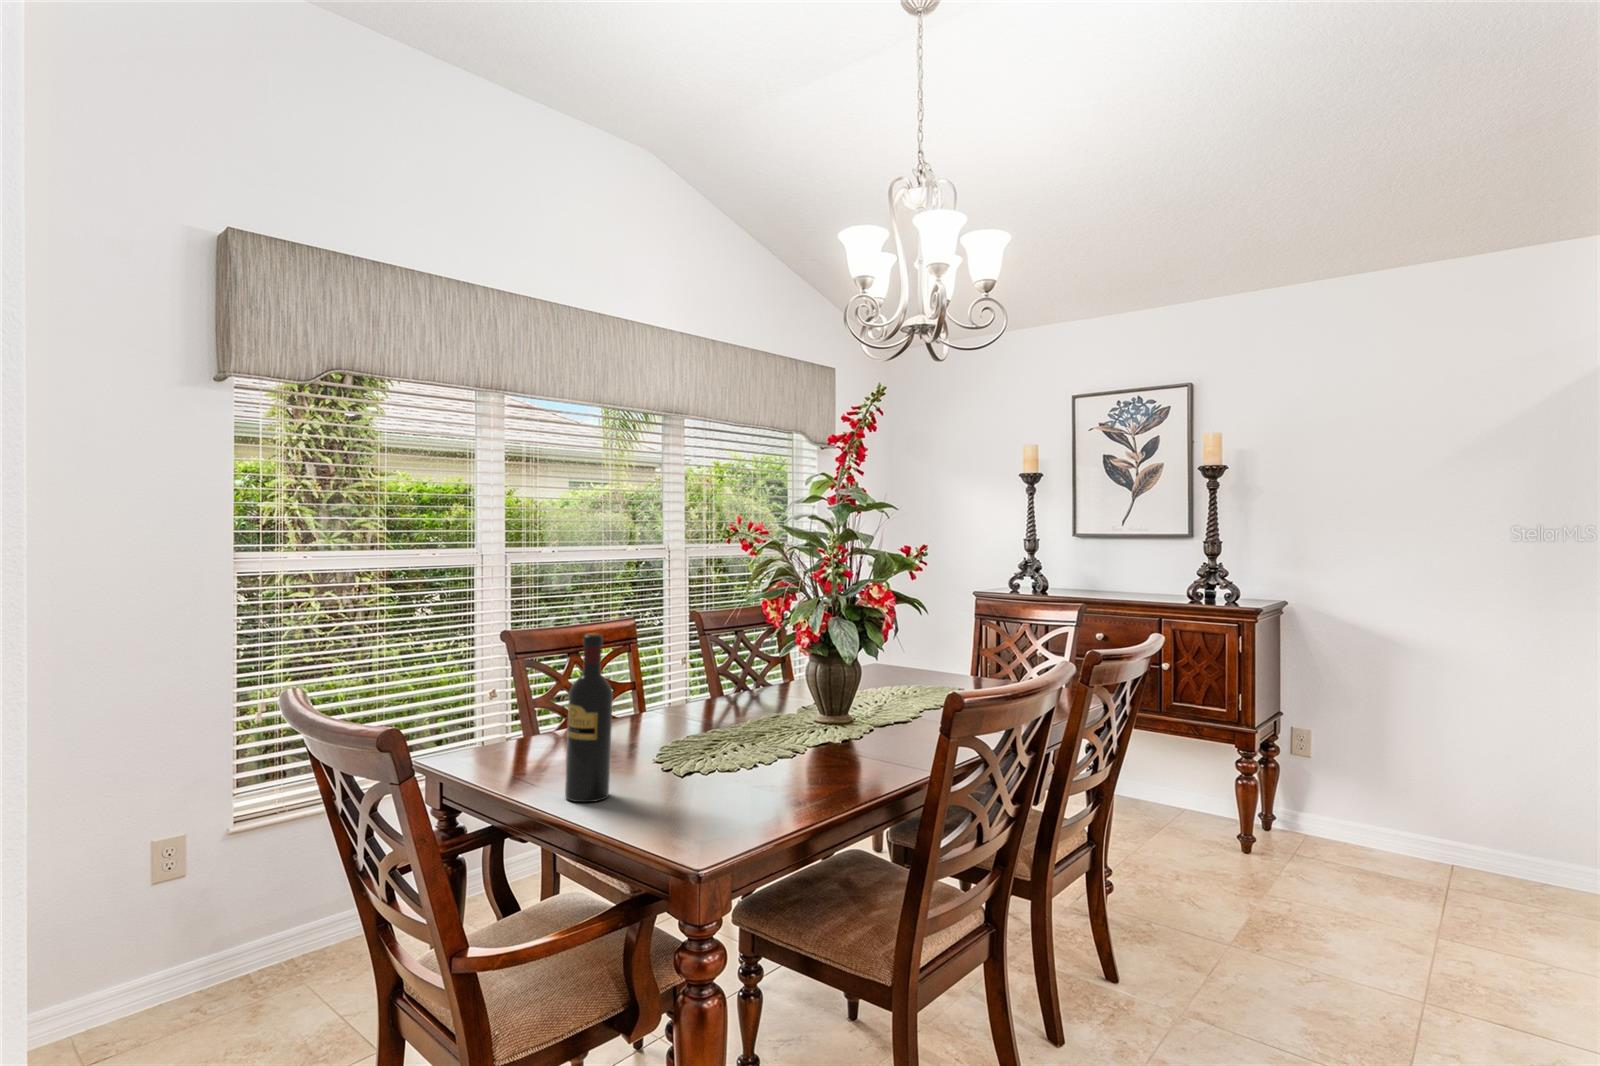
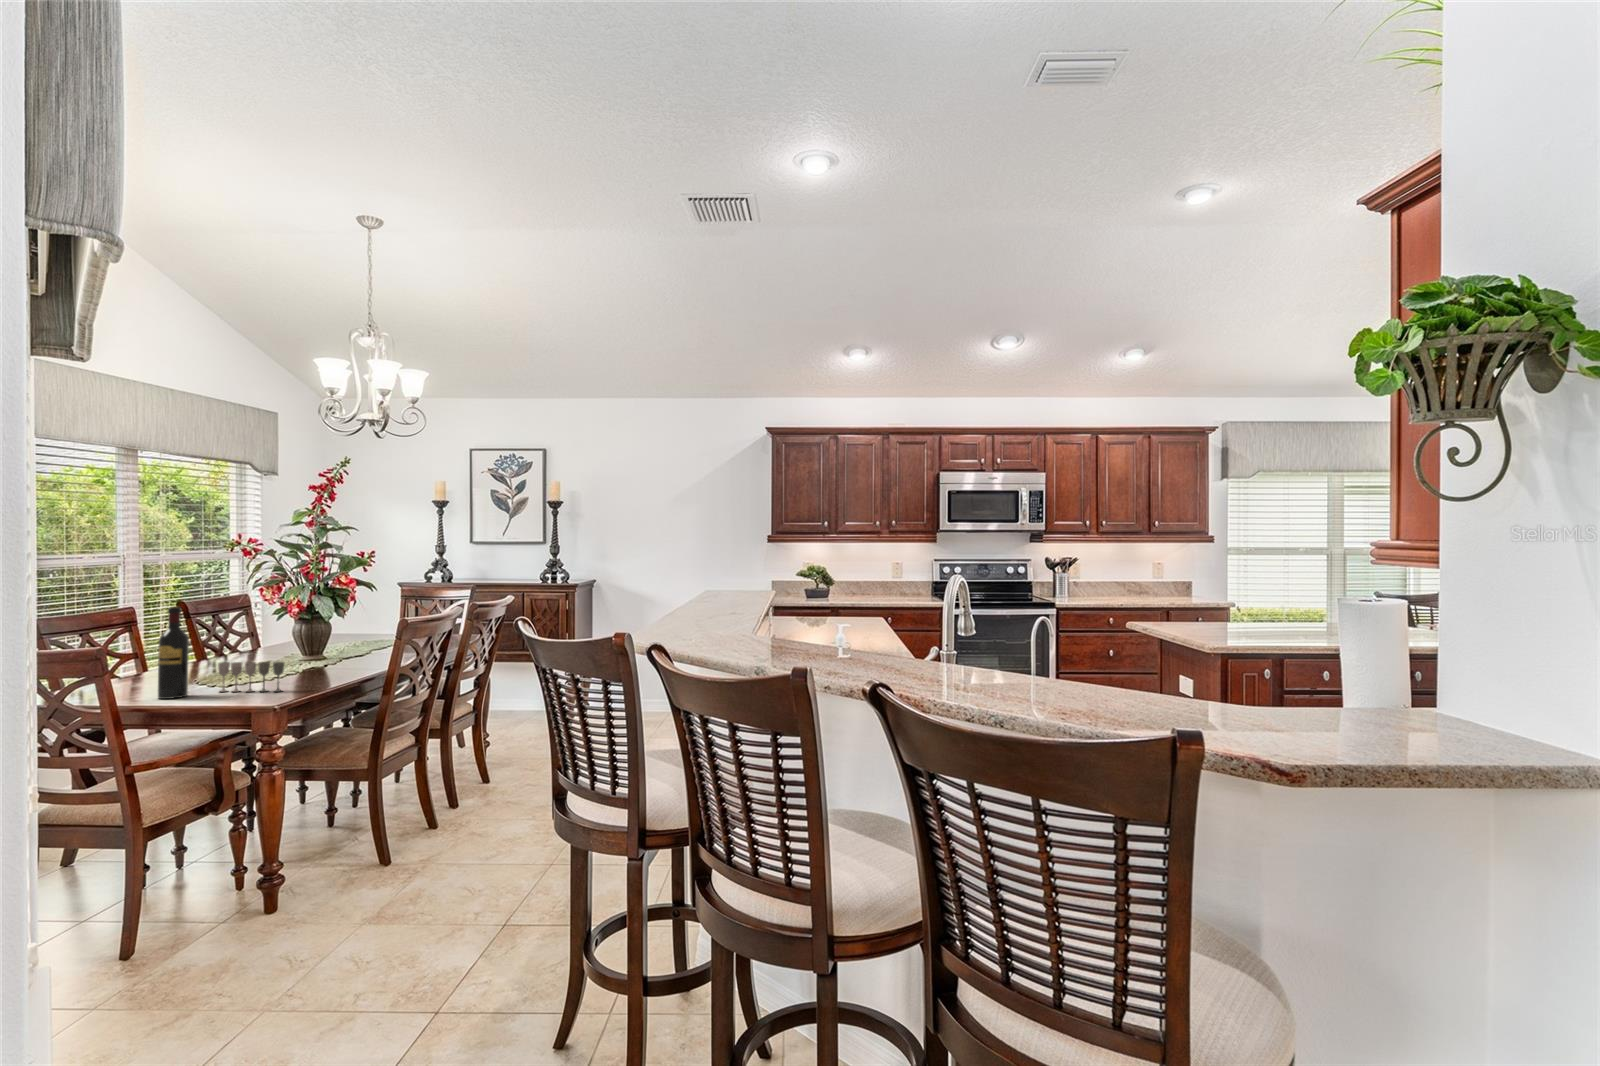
wine glass: none [656,741,752,819] -> present [218,662,284,692]

